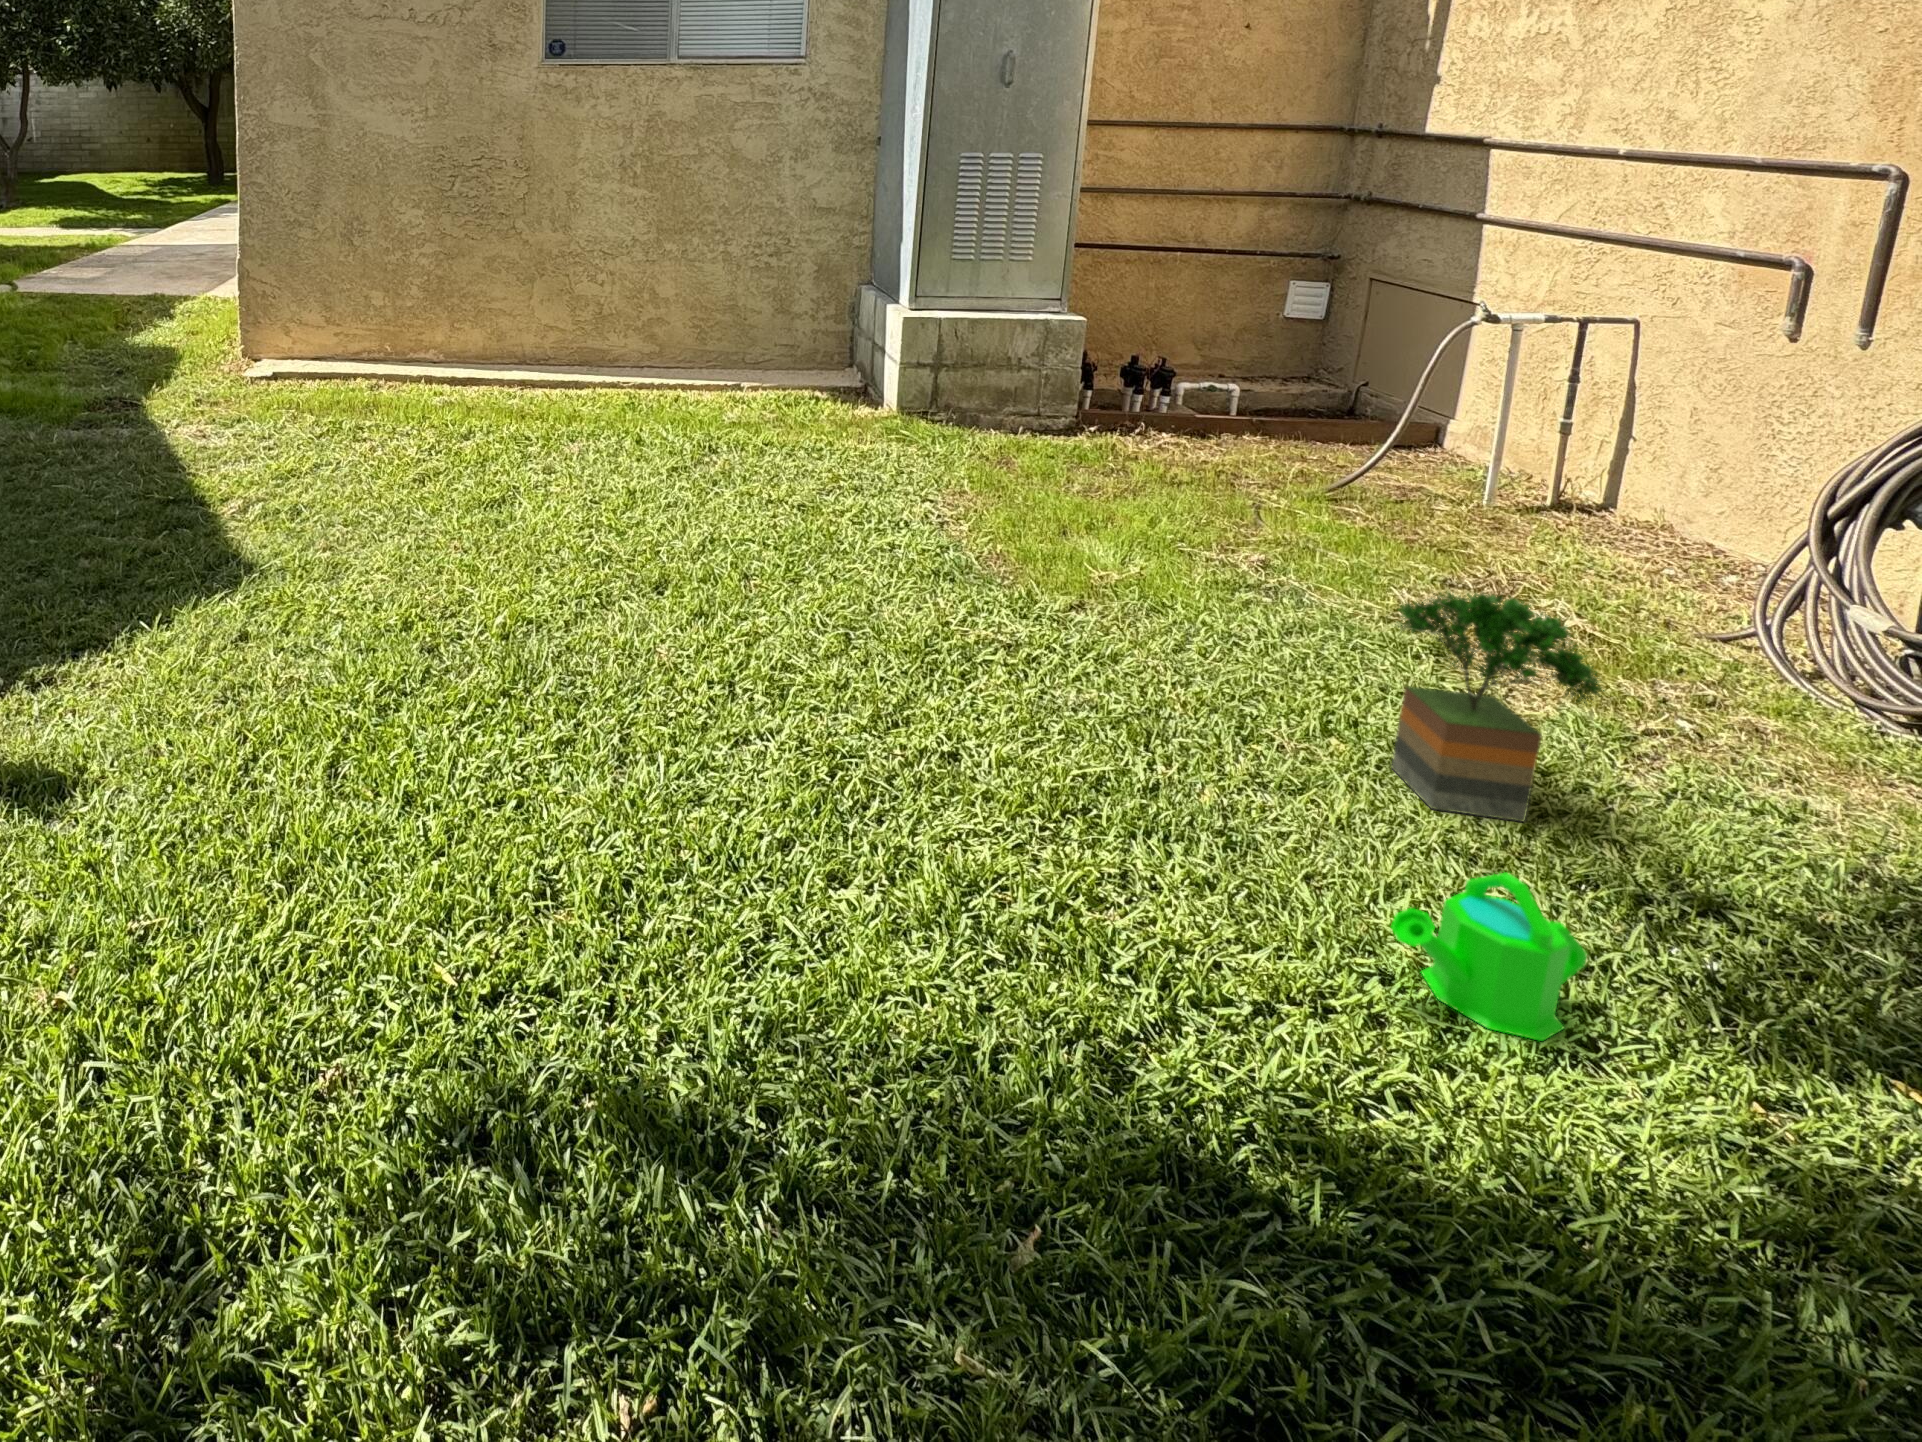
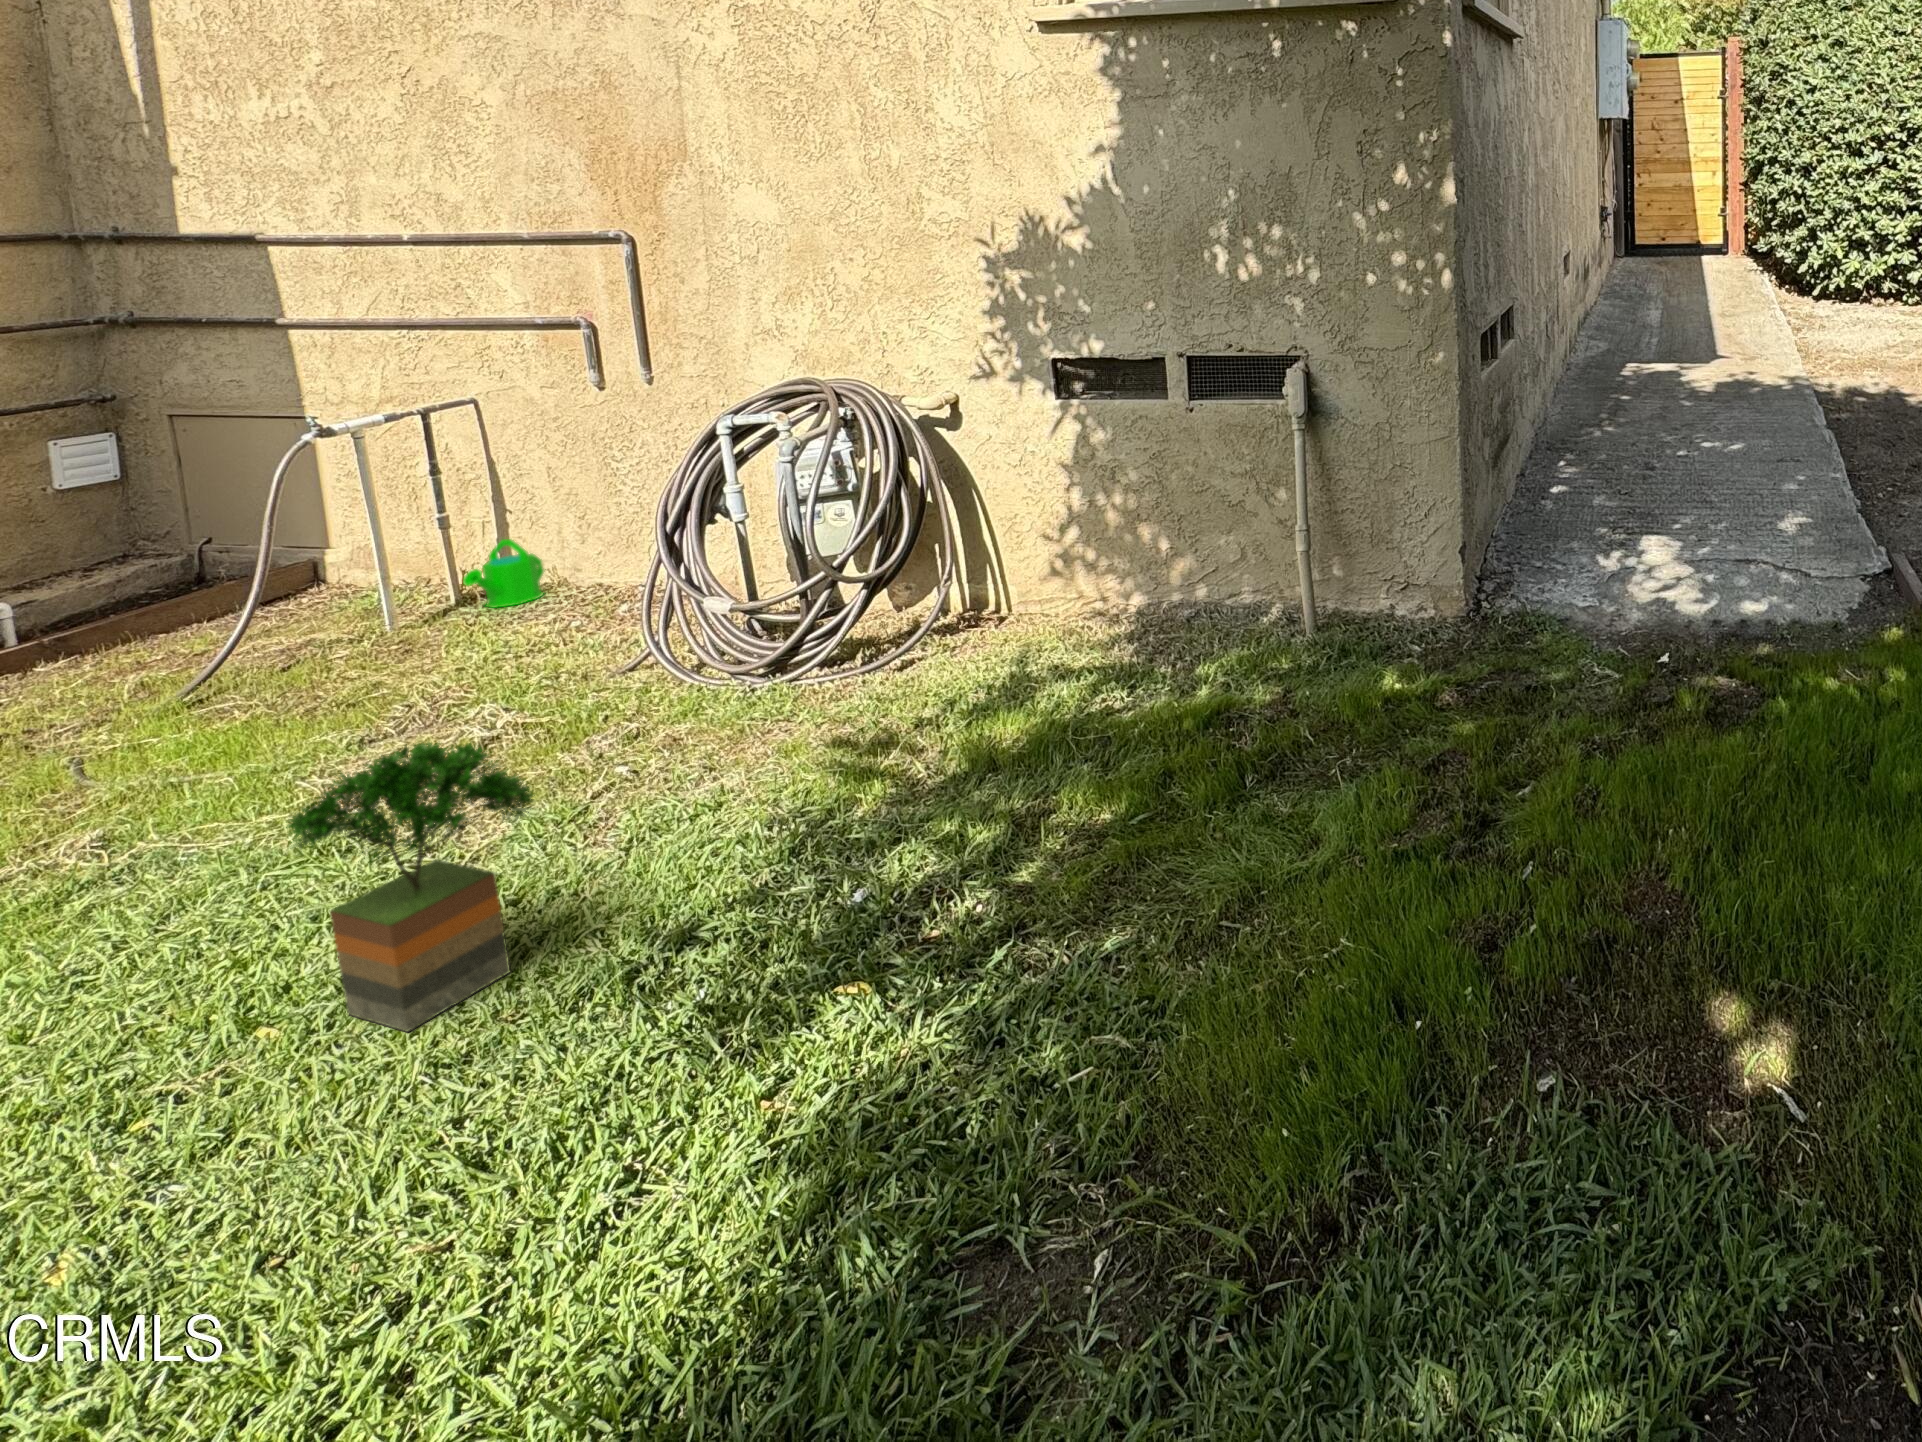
watering can: present [1391,873,1587,1041] -> present [463,539,546,608]

